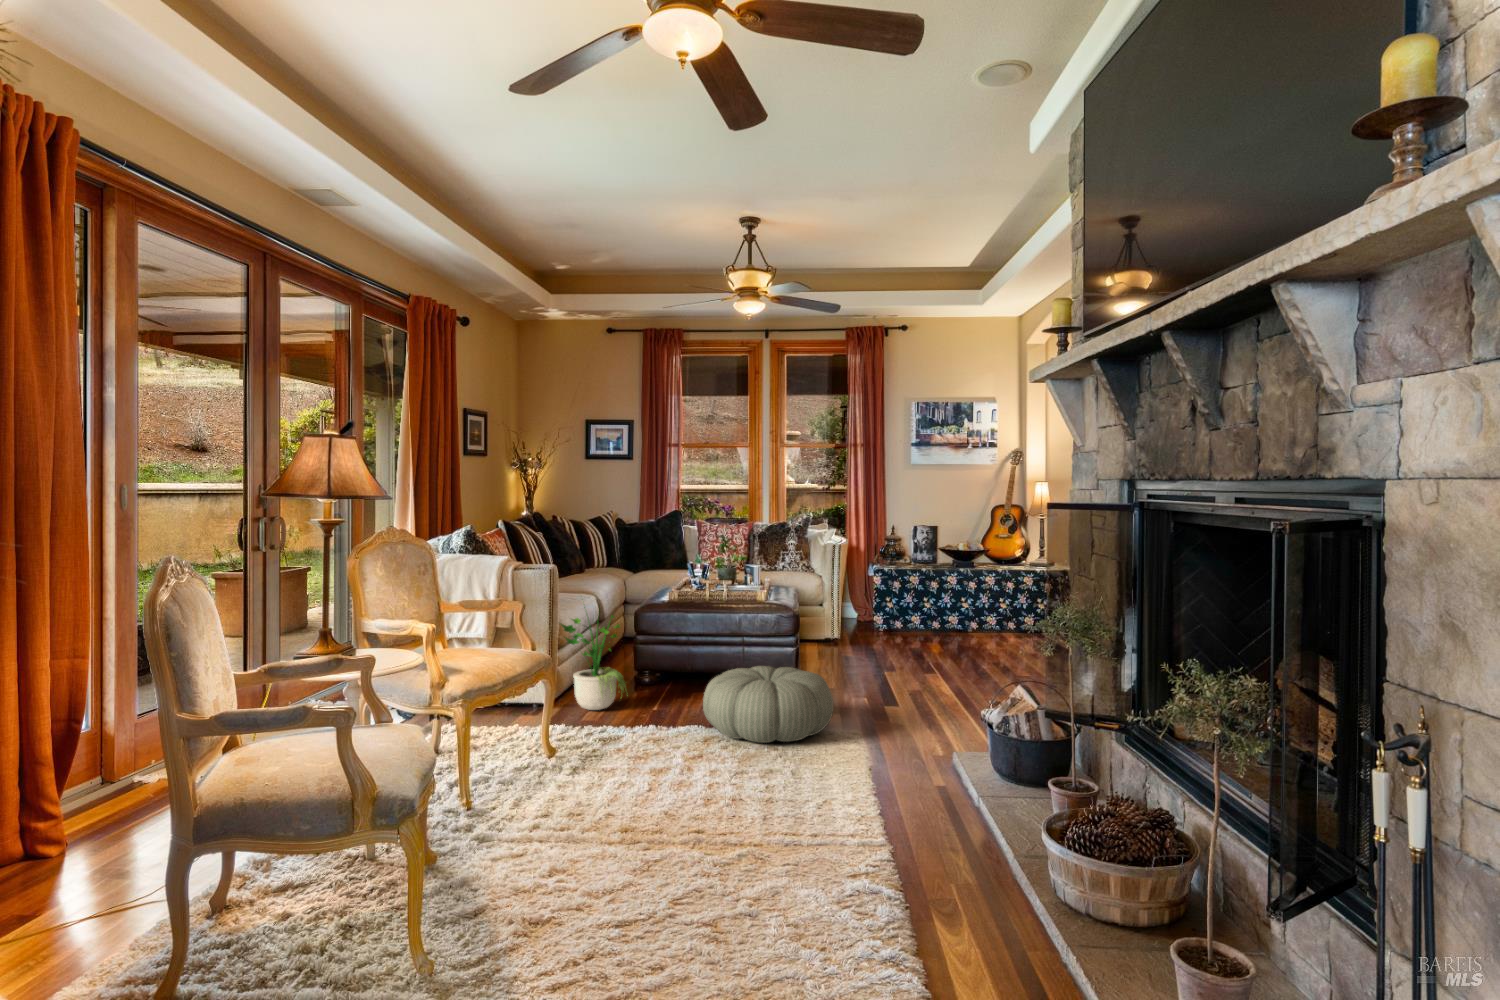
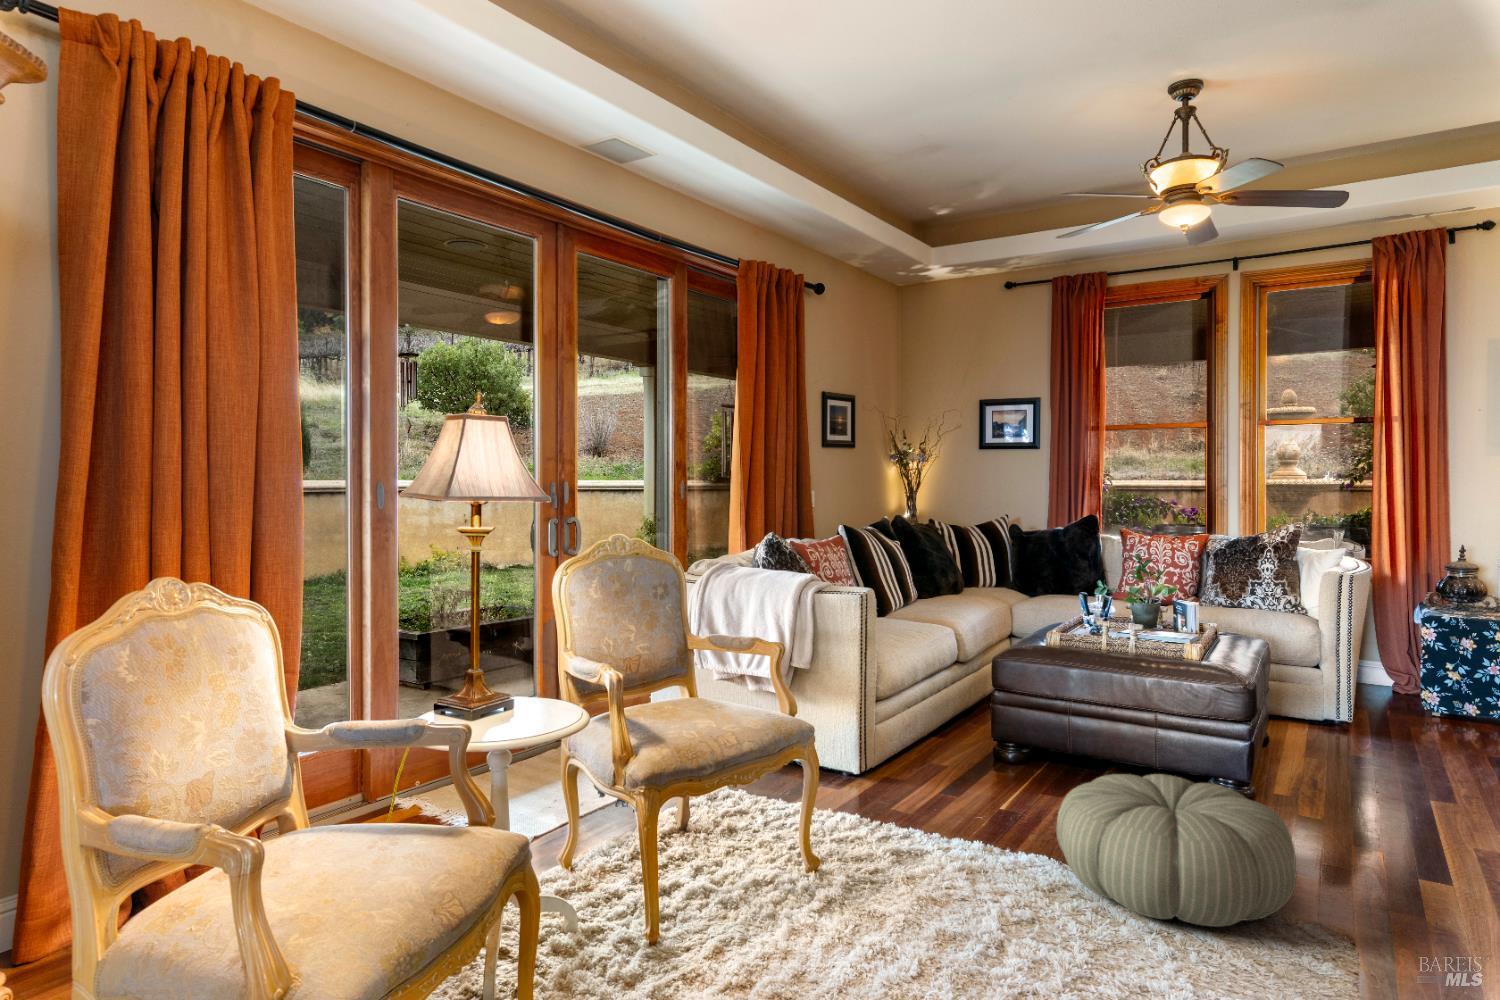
potted plant: present [561,607,628,710] -> none [868,630,967,797]

